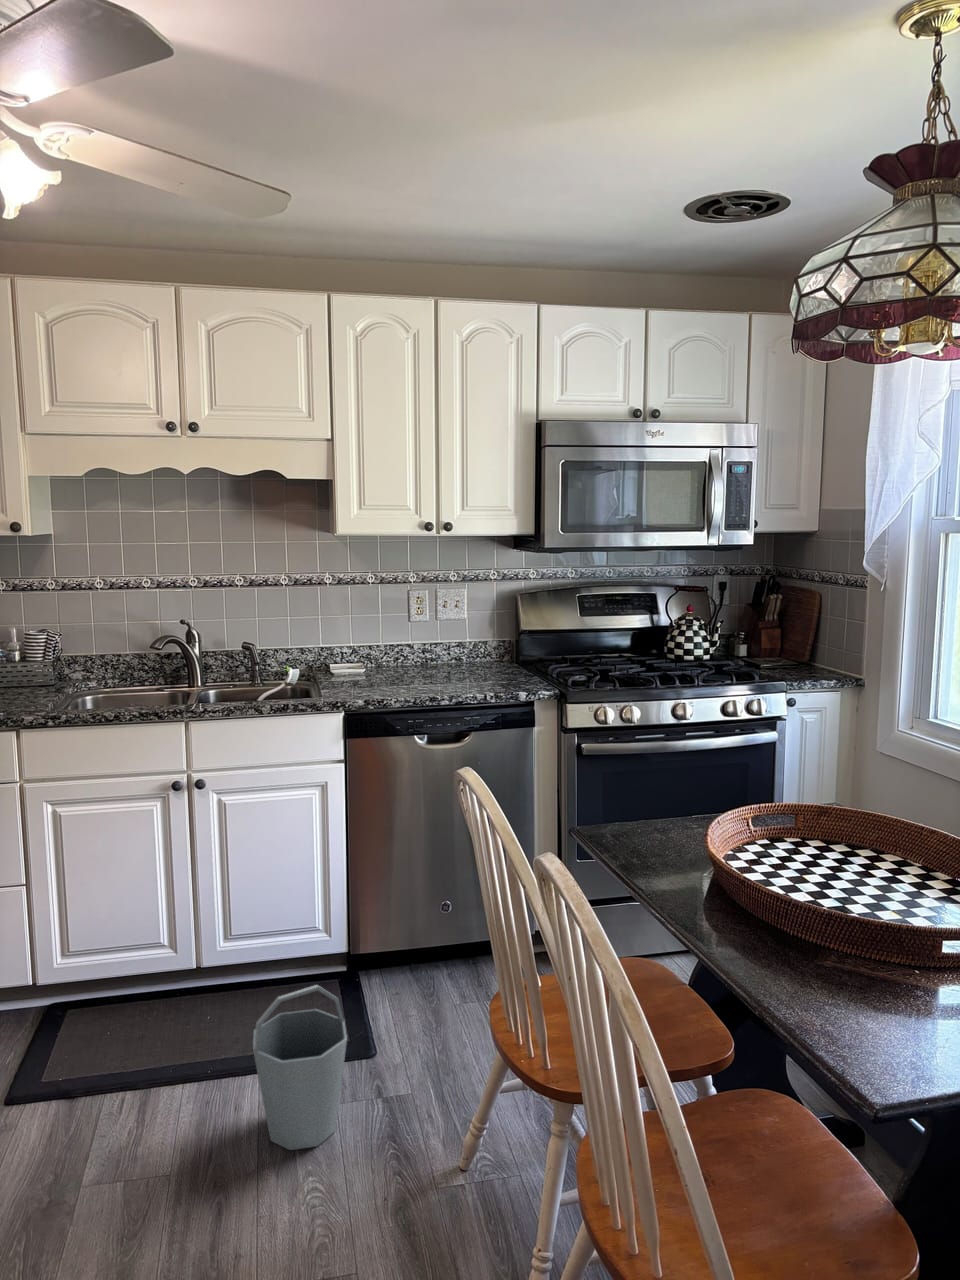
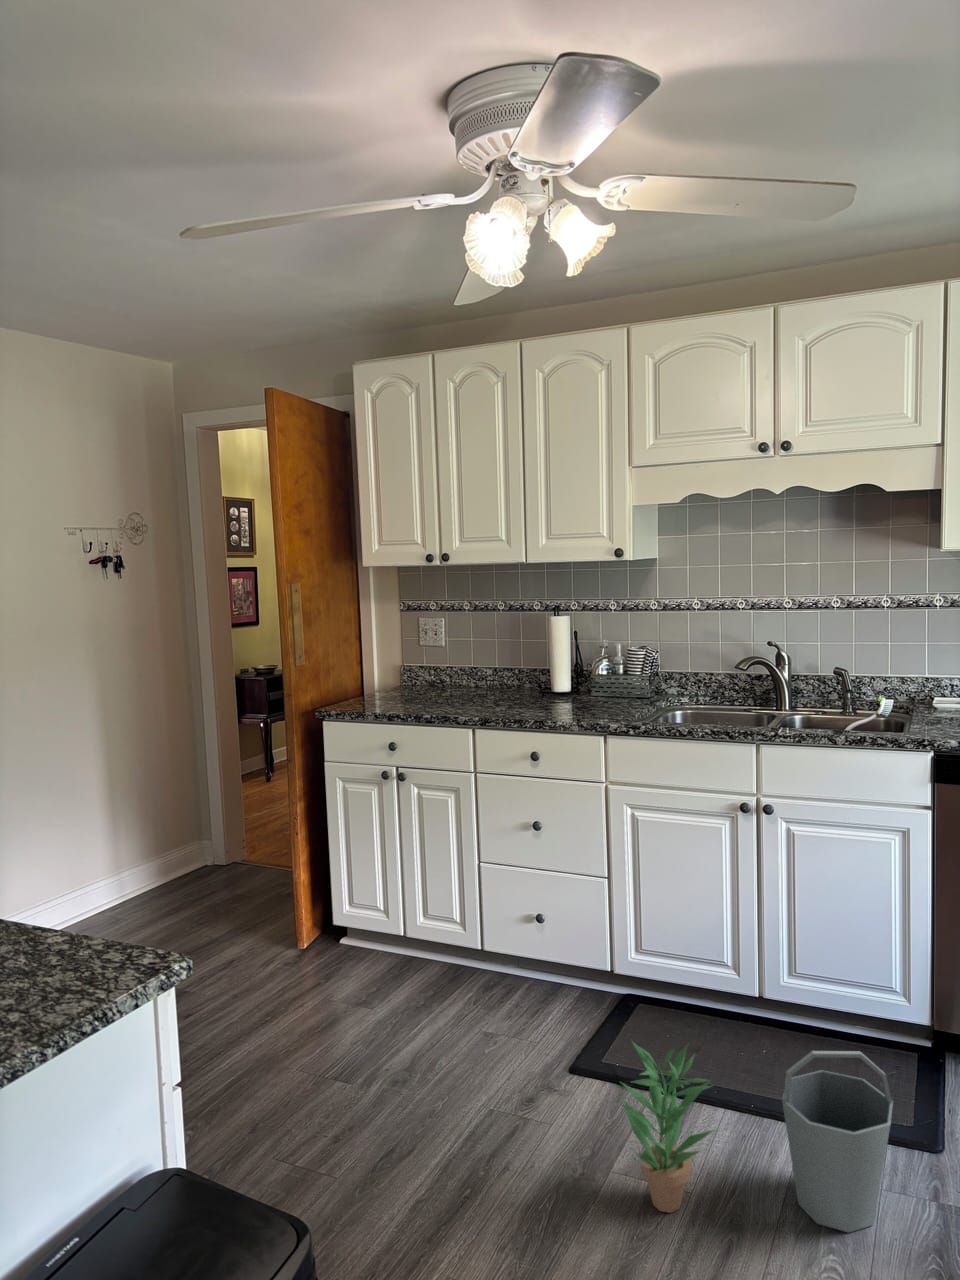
potted plant: none [90,1023,198,1202] -> present [621,1042,713,1213]

